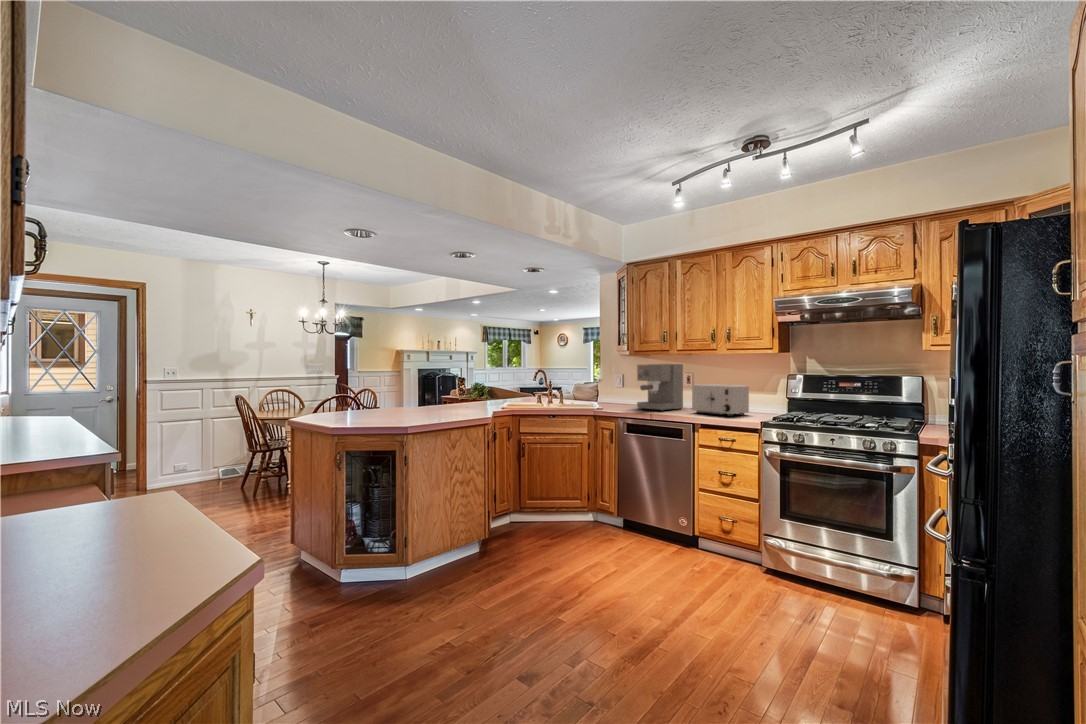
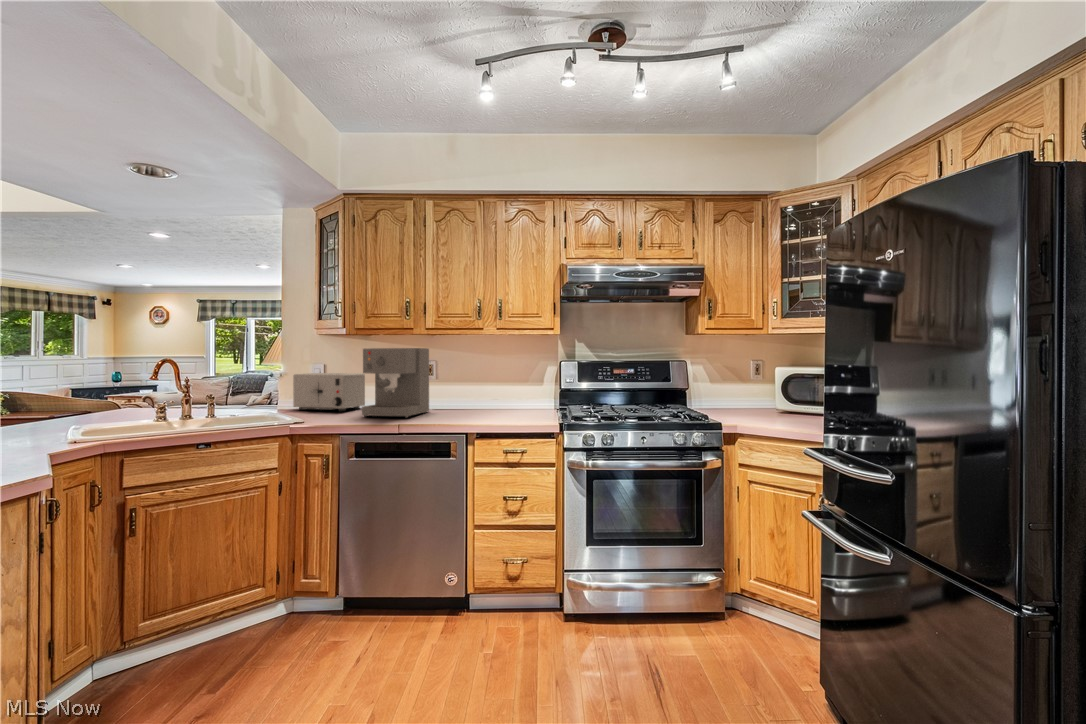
toaster: present [692,384,749,416] -> present [293,373,365,411]

